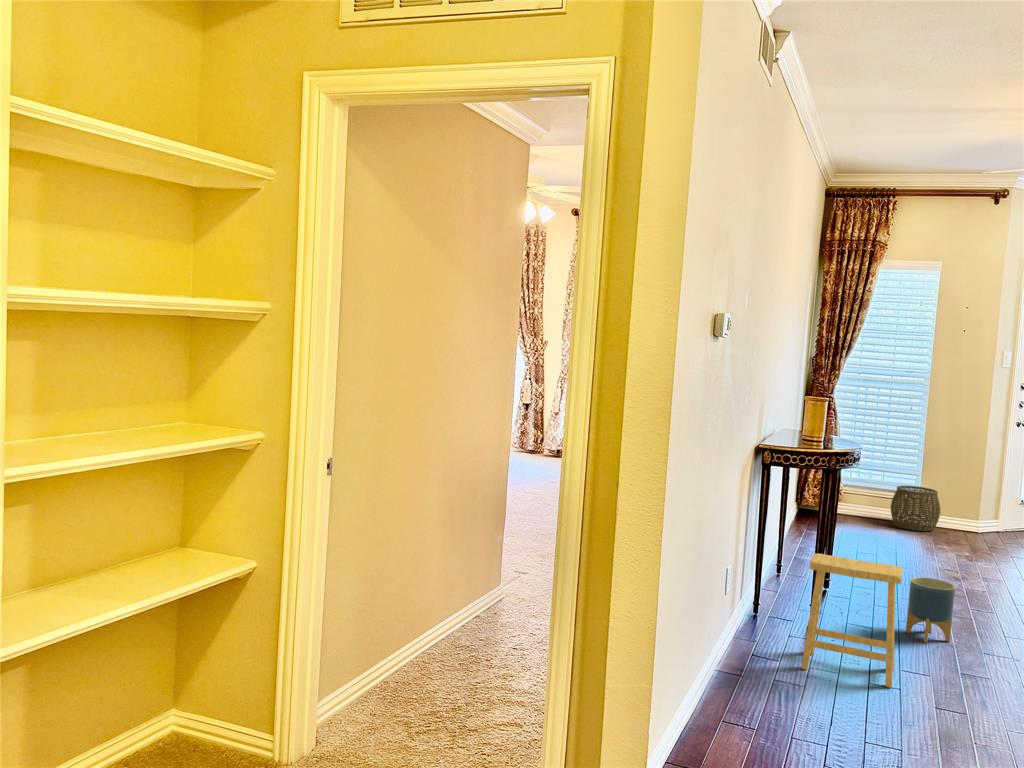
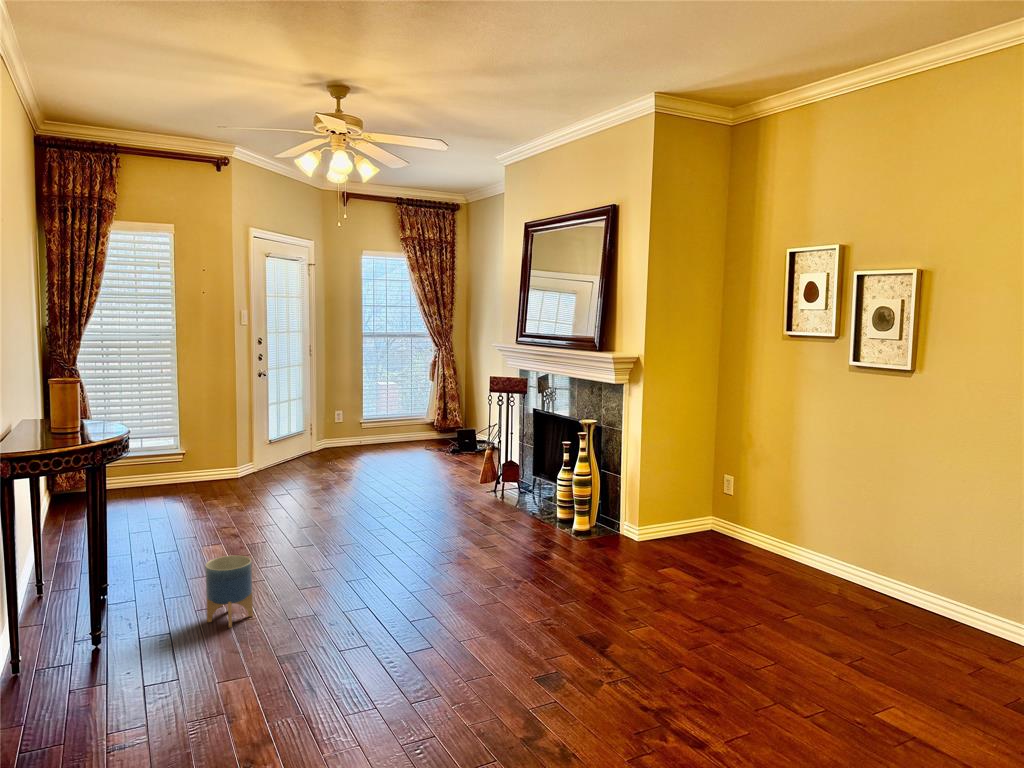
woven basket: present [890,486,940,532] -> none [154,447,204,492]
footstool: present [801,554,902,688] -> none [90,568,214,738]

